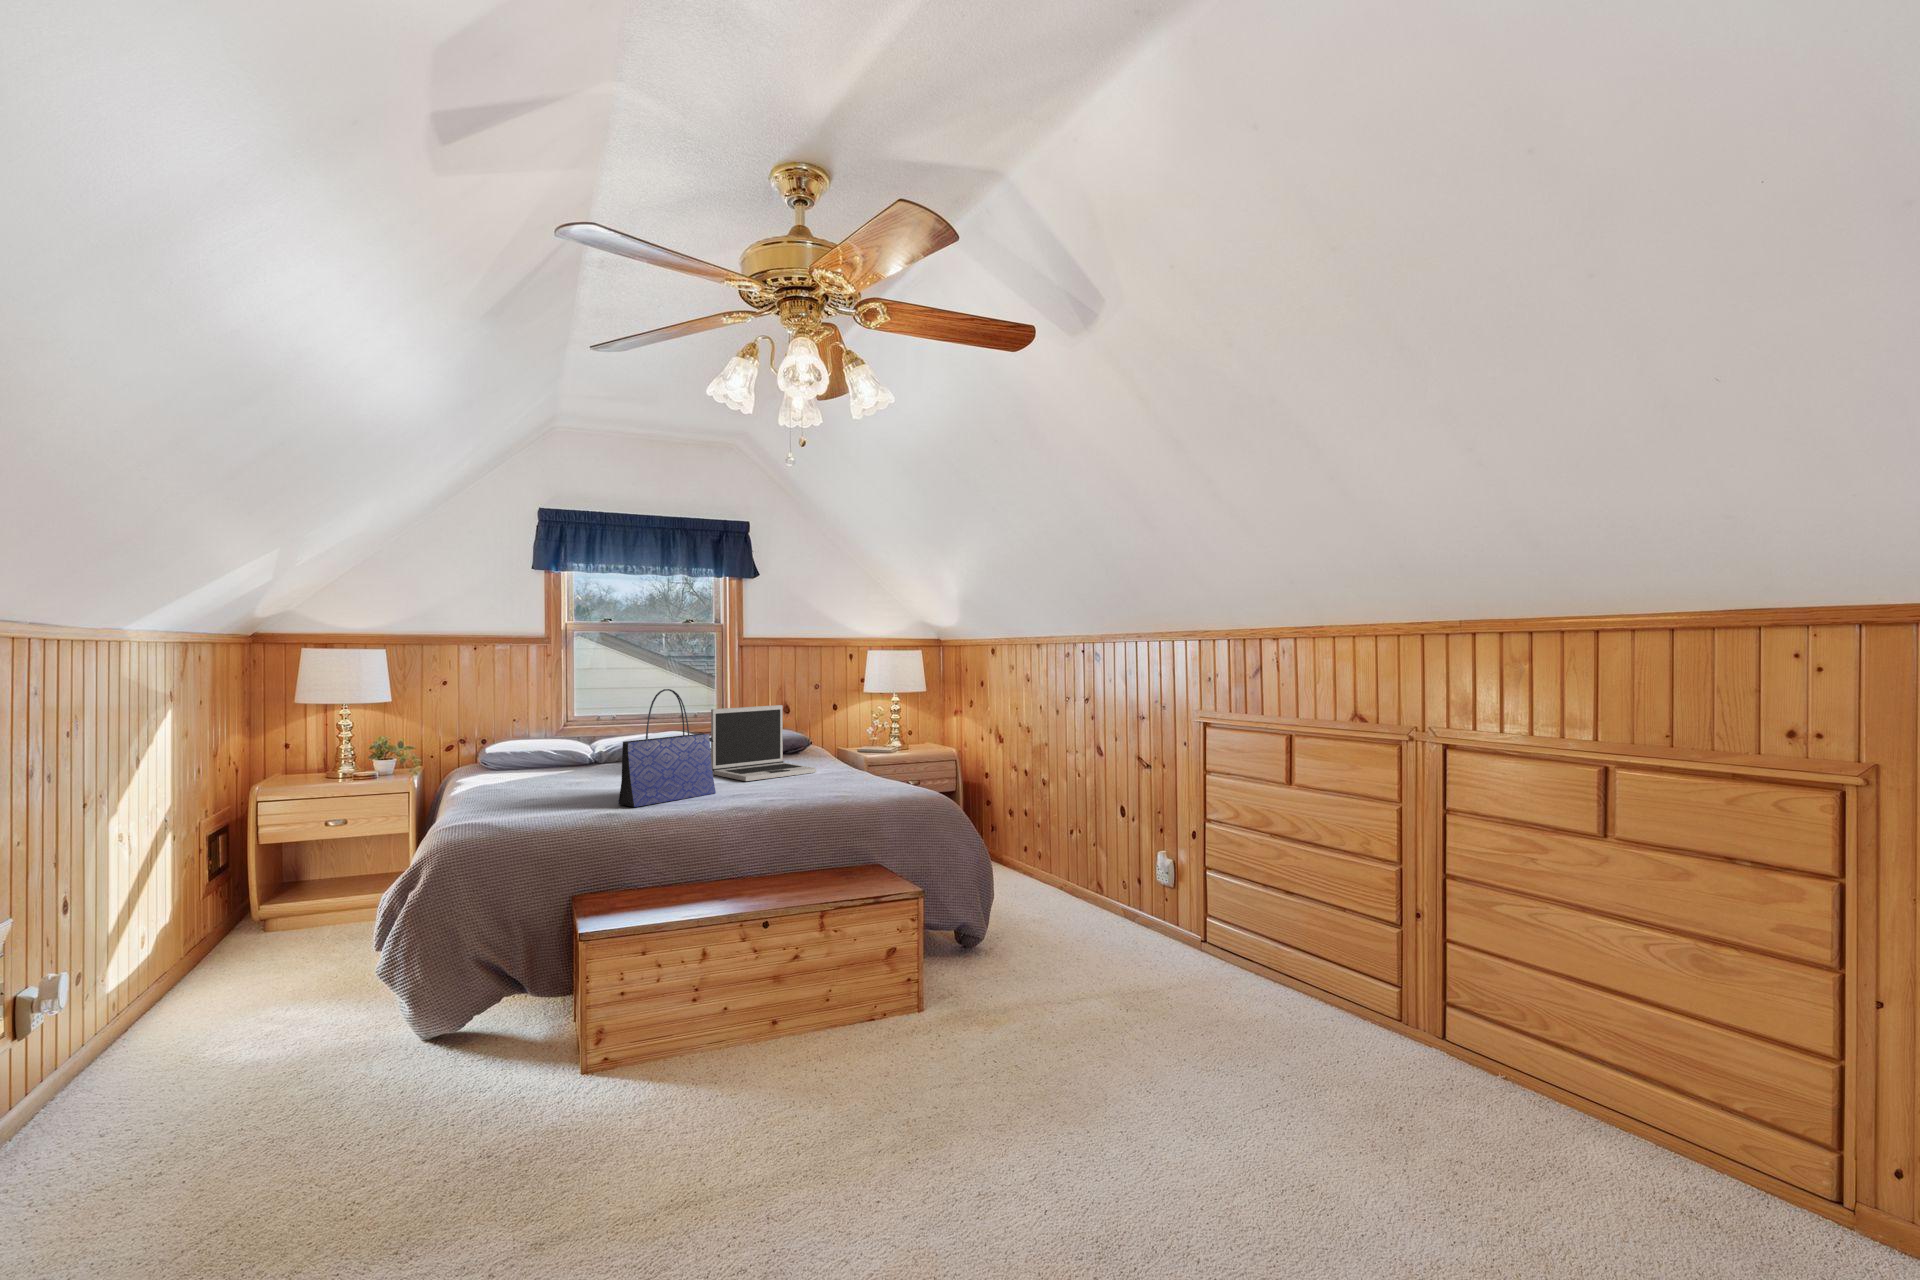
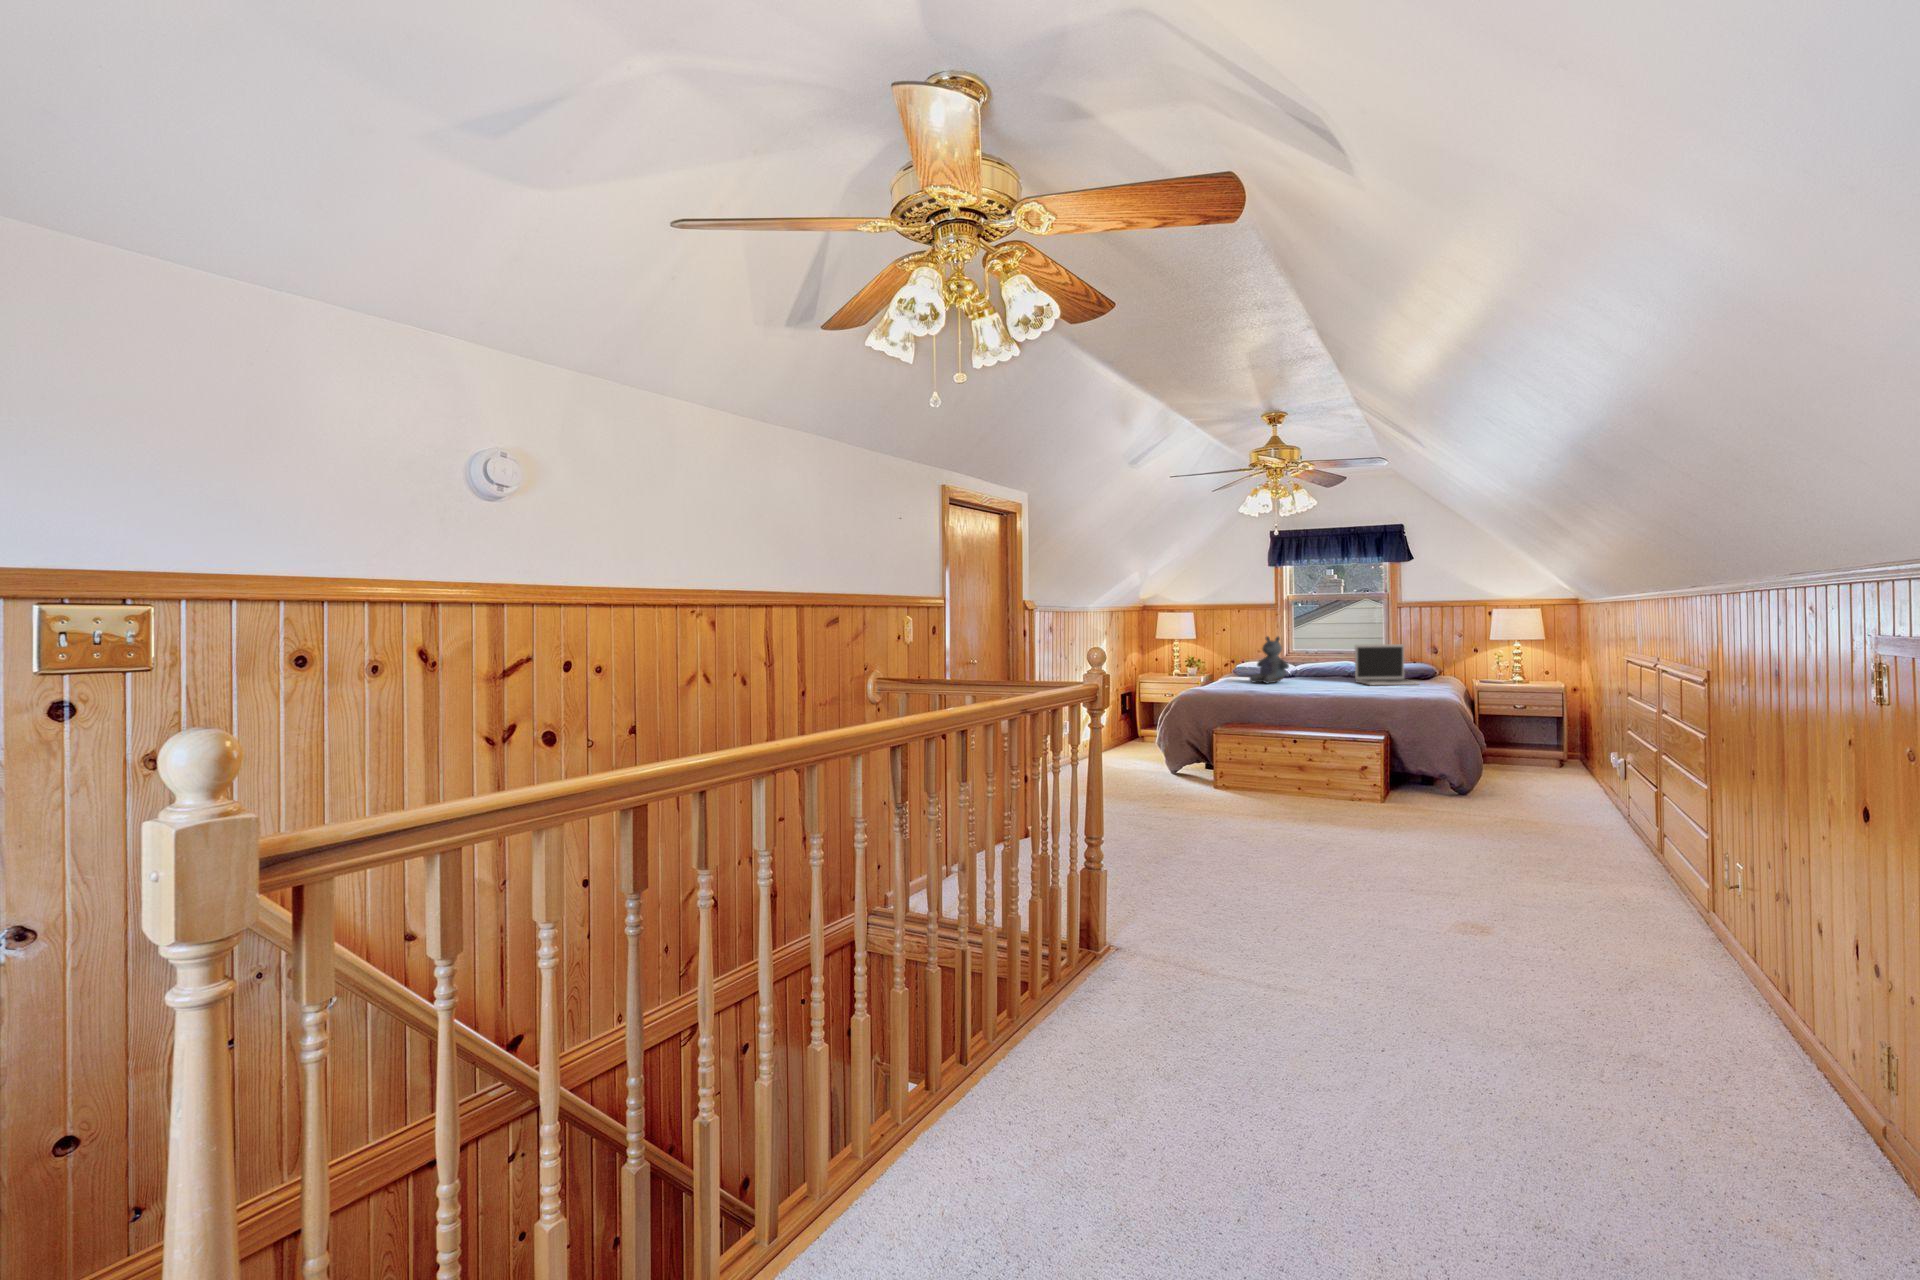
tote bag: present [618,689,716,807] -> none [1291,631,1346,690]
stuffed bear: none [520,698,600,793] -> present [1250,636,1289,683]

